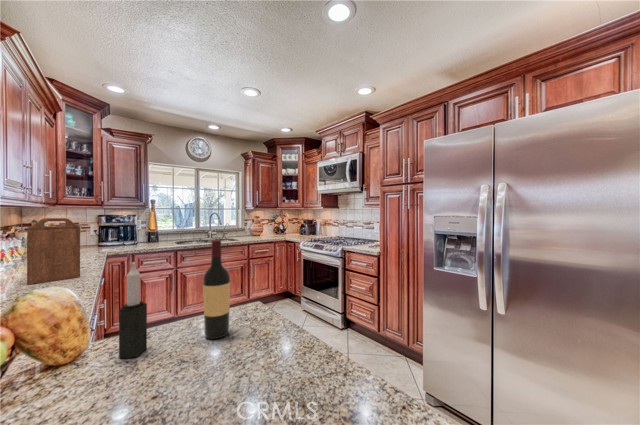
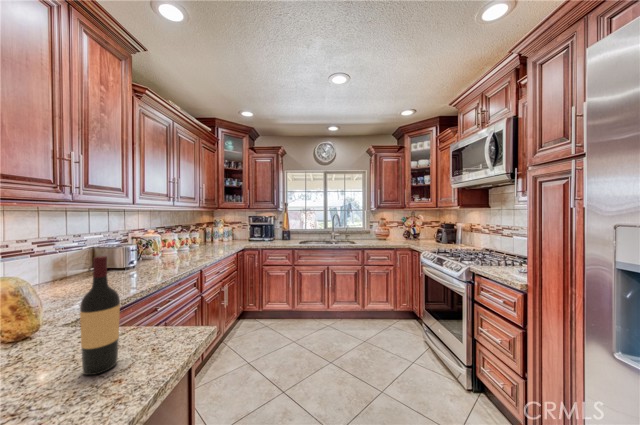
cutting board: present [27,218,80,284] -> none [160,221,190,267]
candle: present [119,262,147,358] -> none [25,272,54,366]

